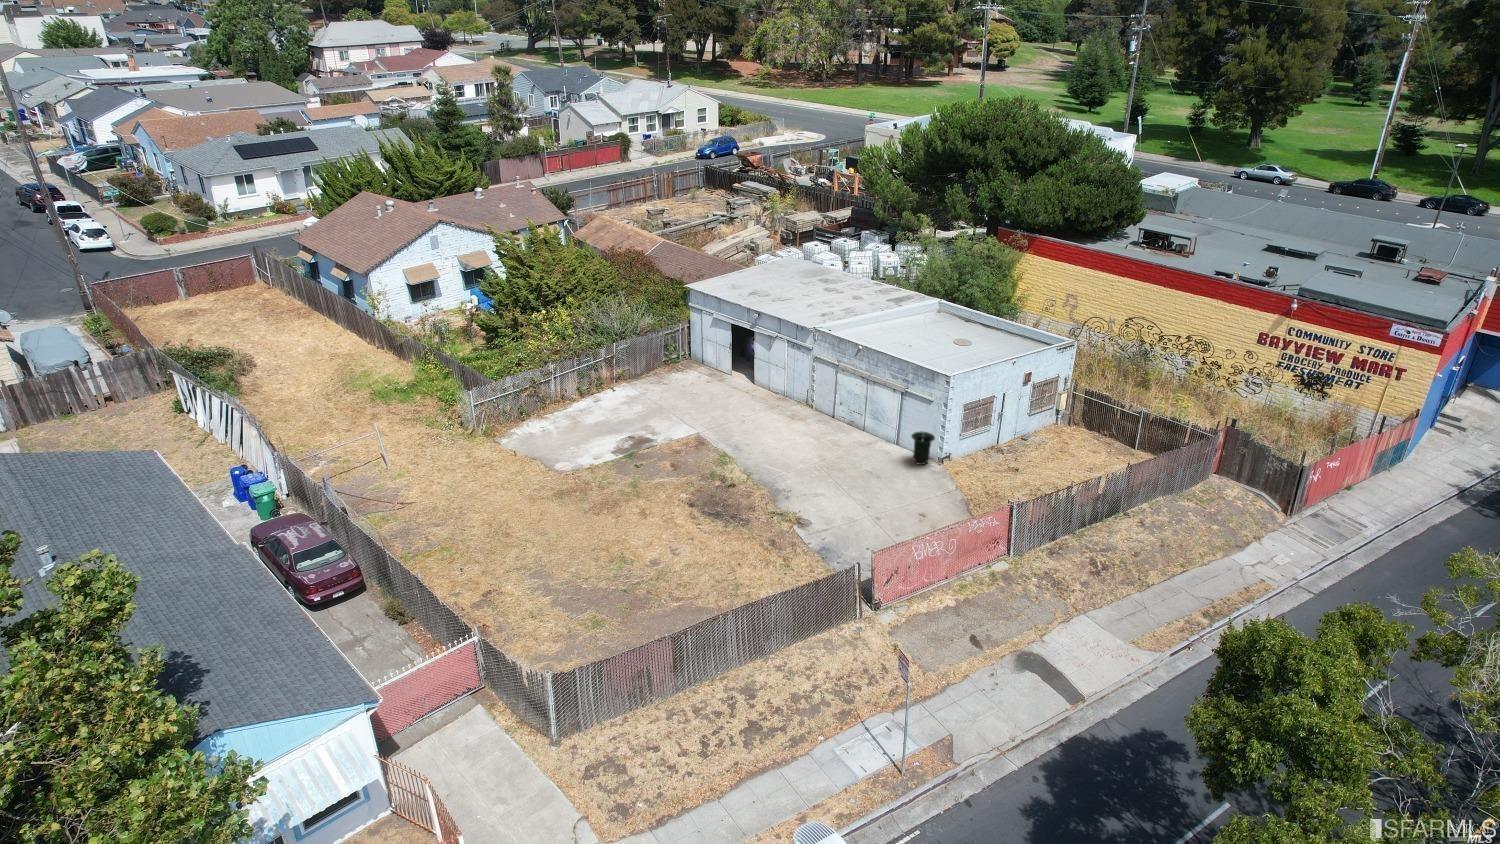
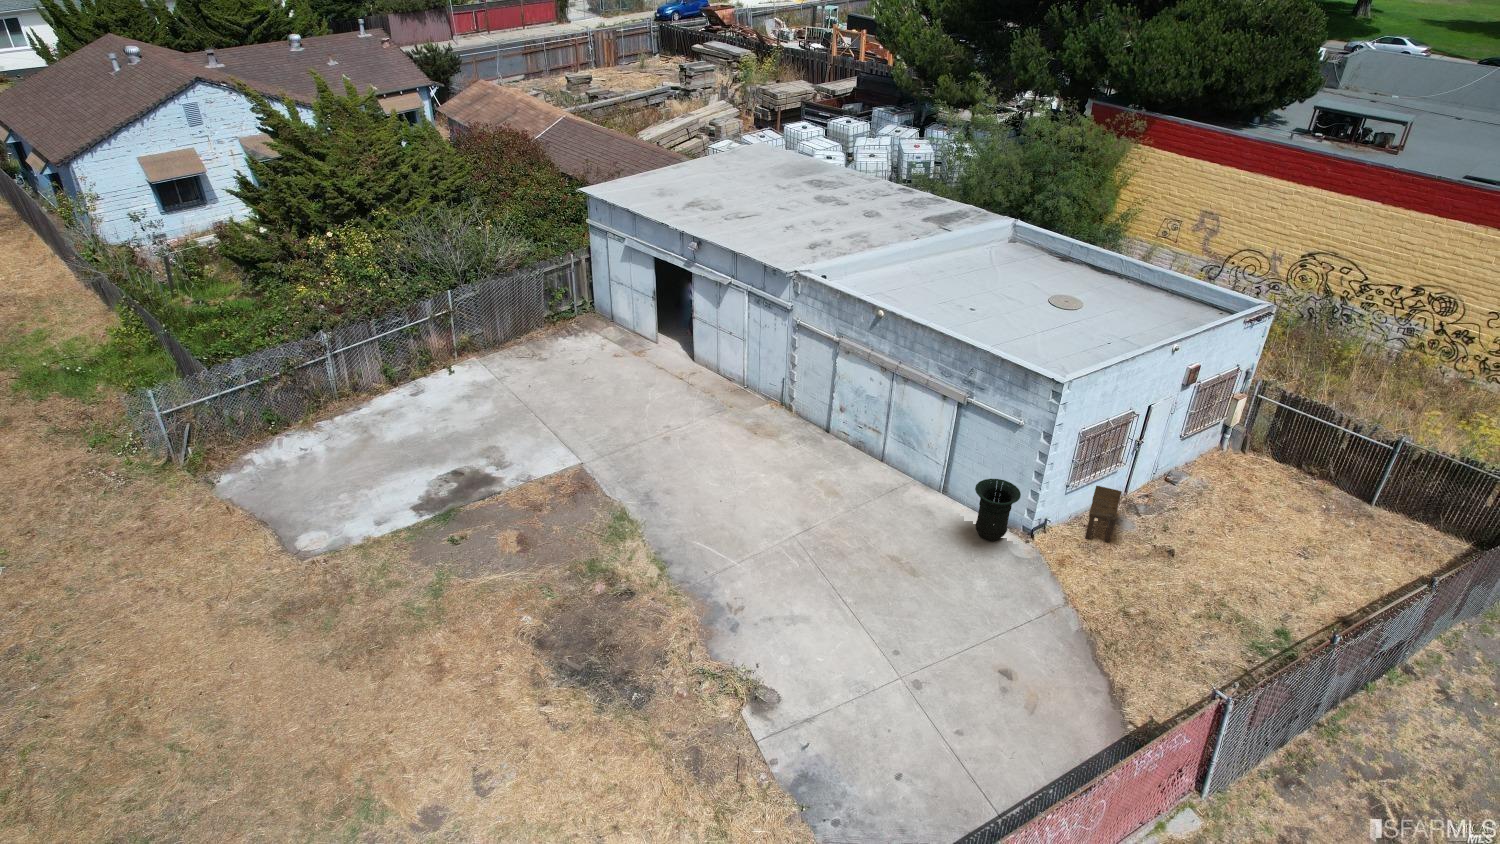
bench: none [972,437,992,465] -> present [1085,486,1122,542]

